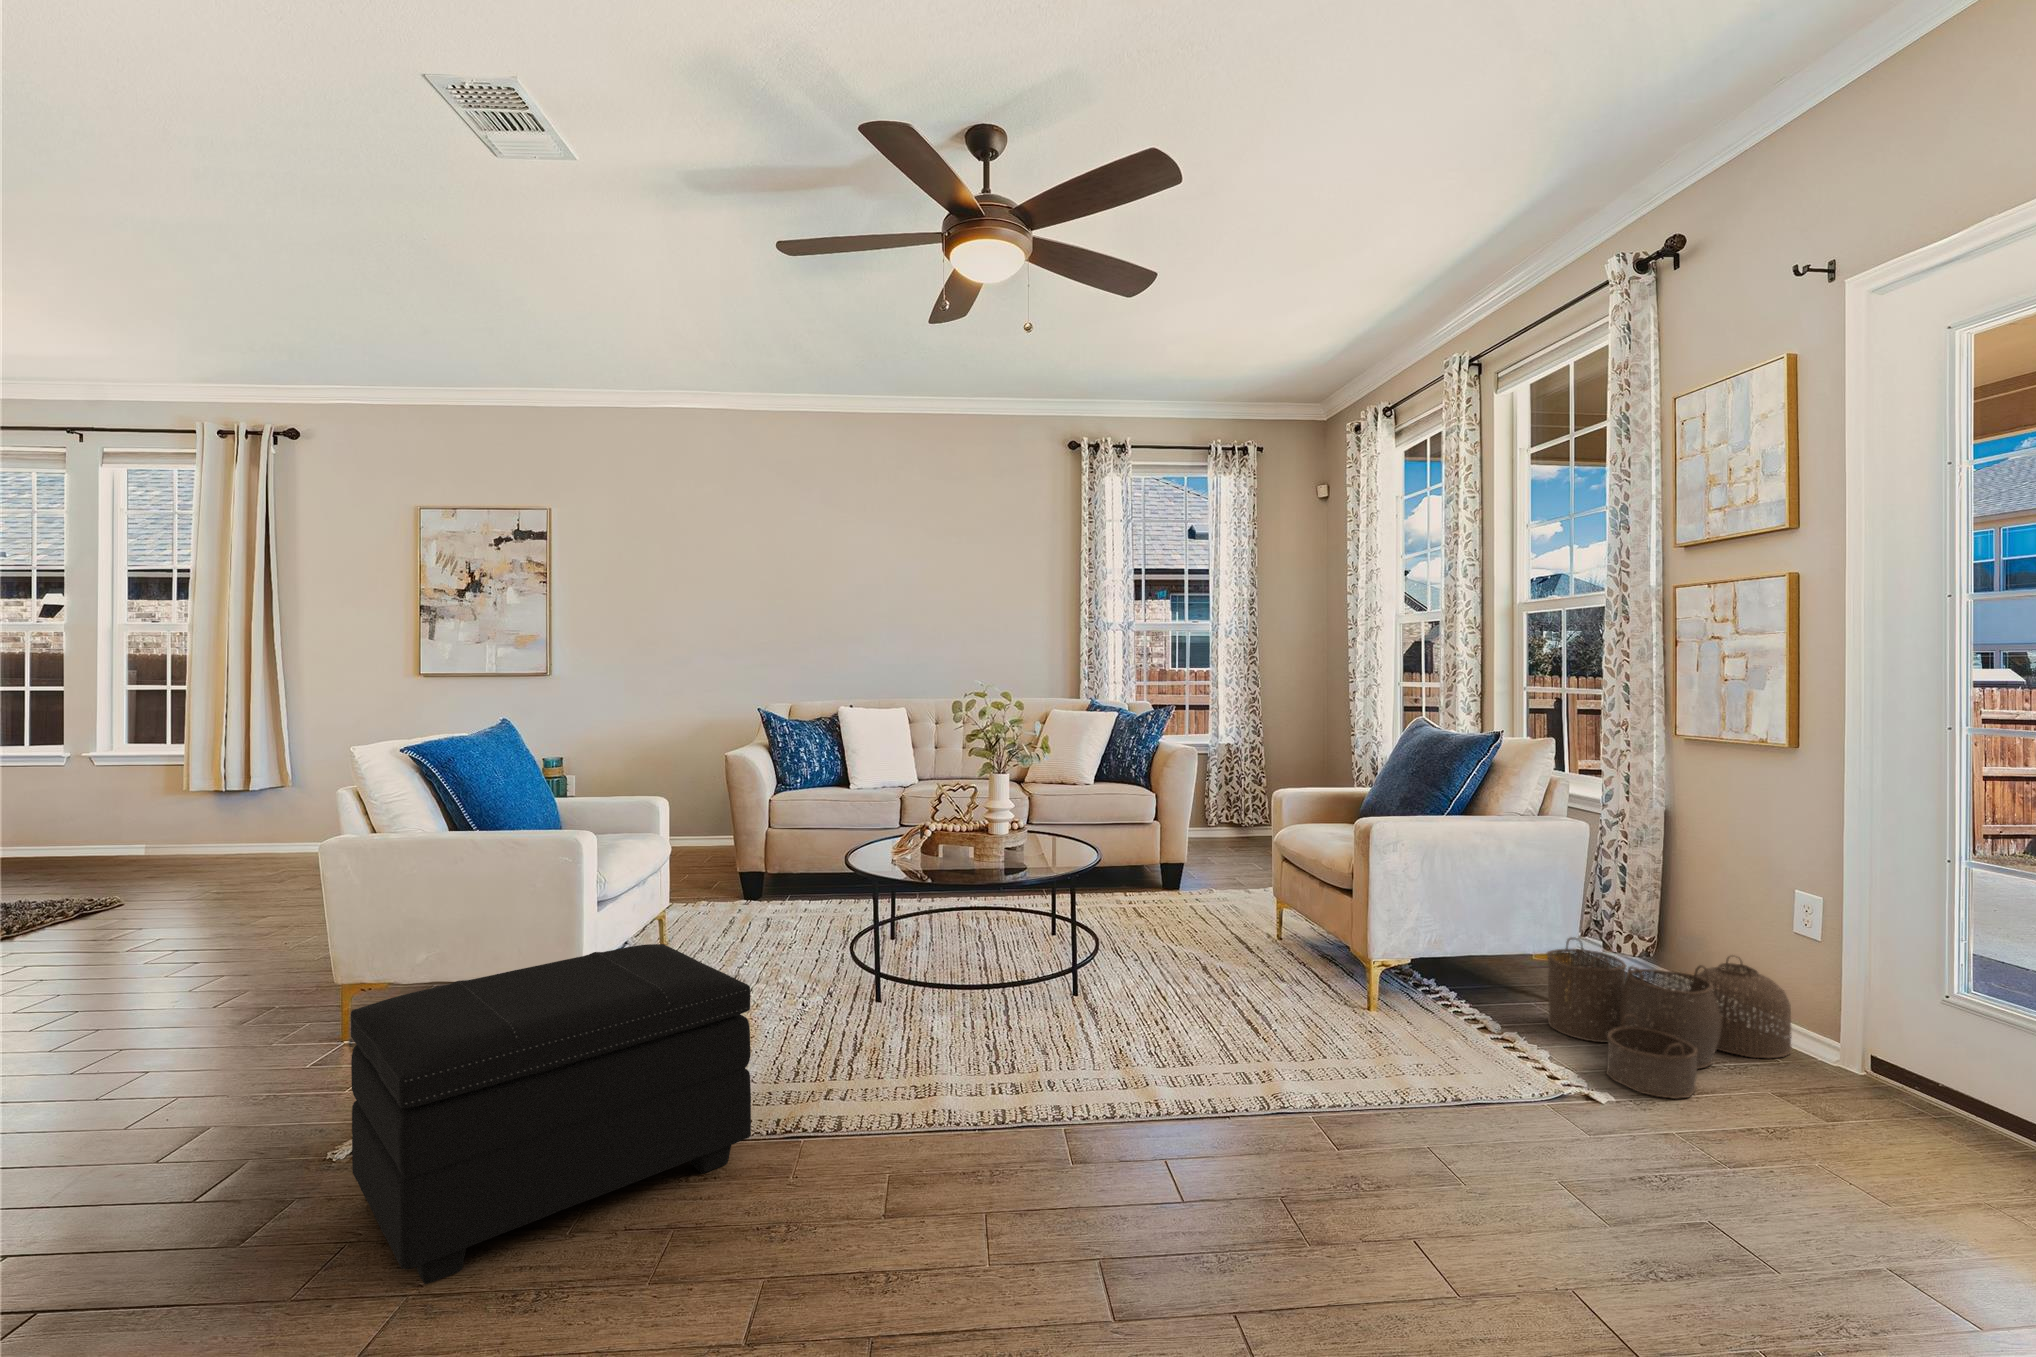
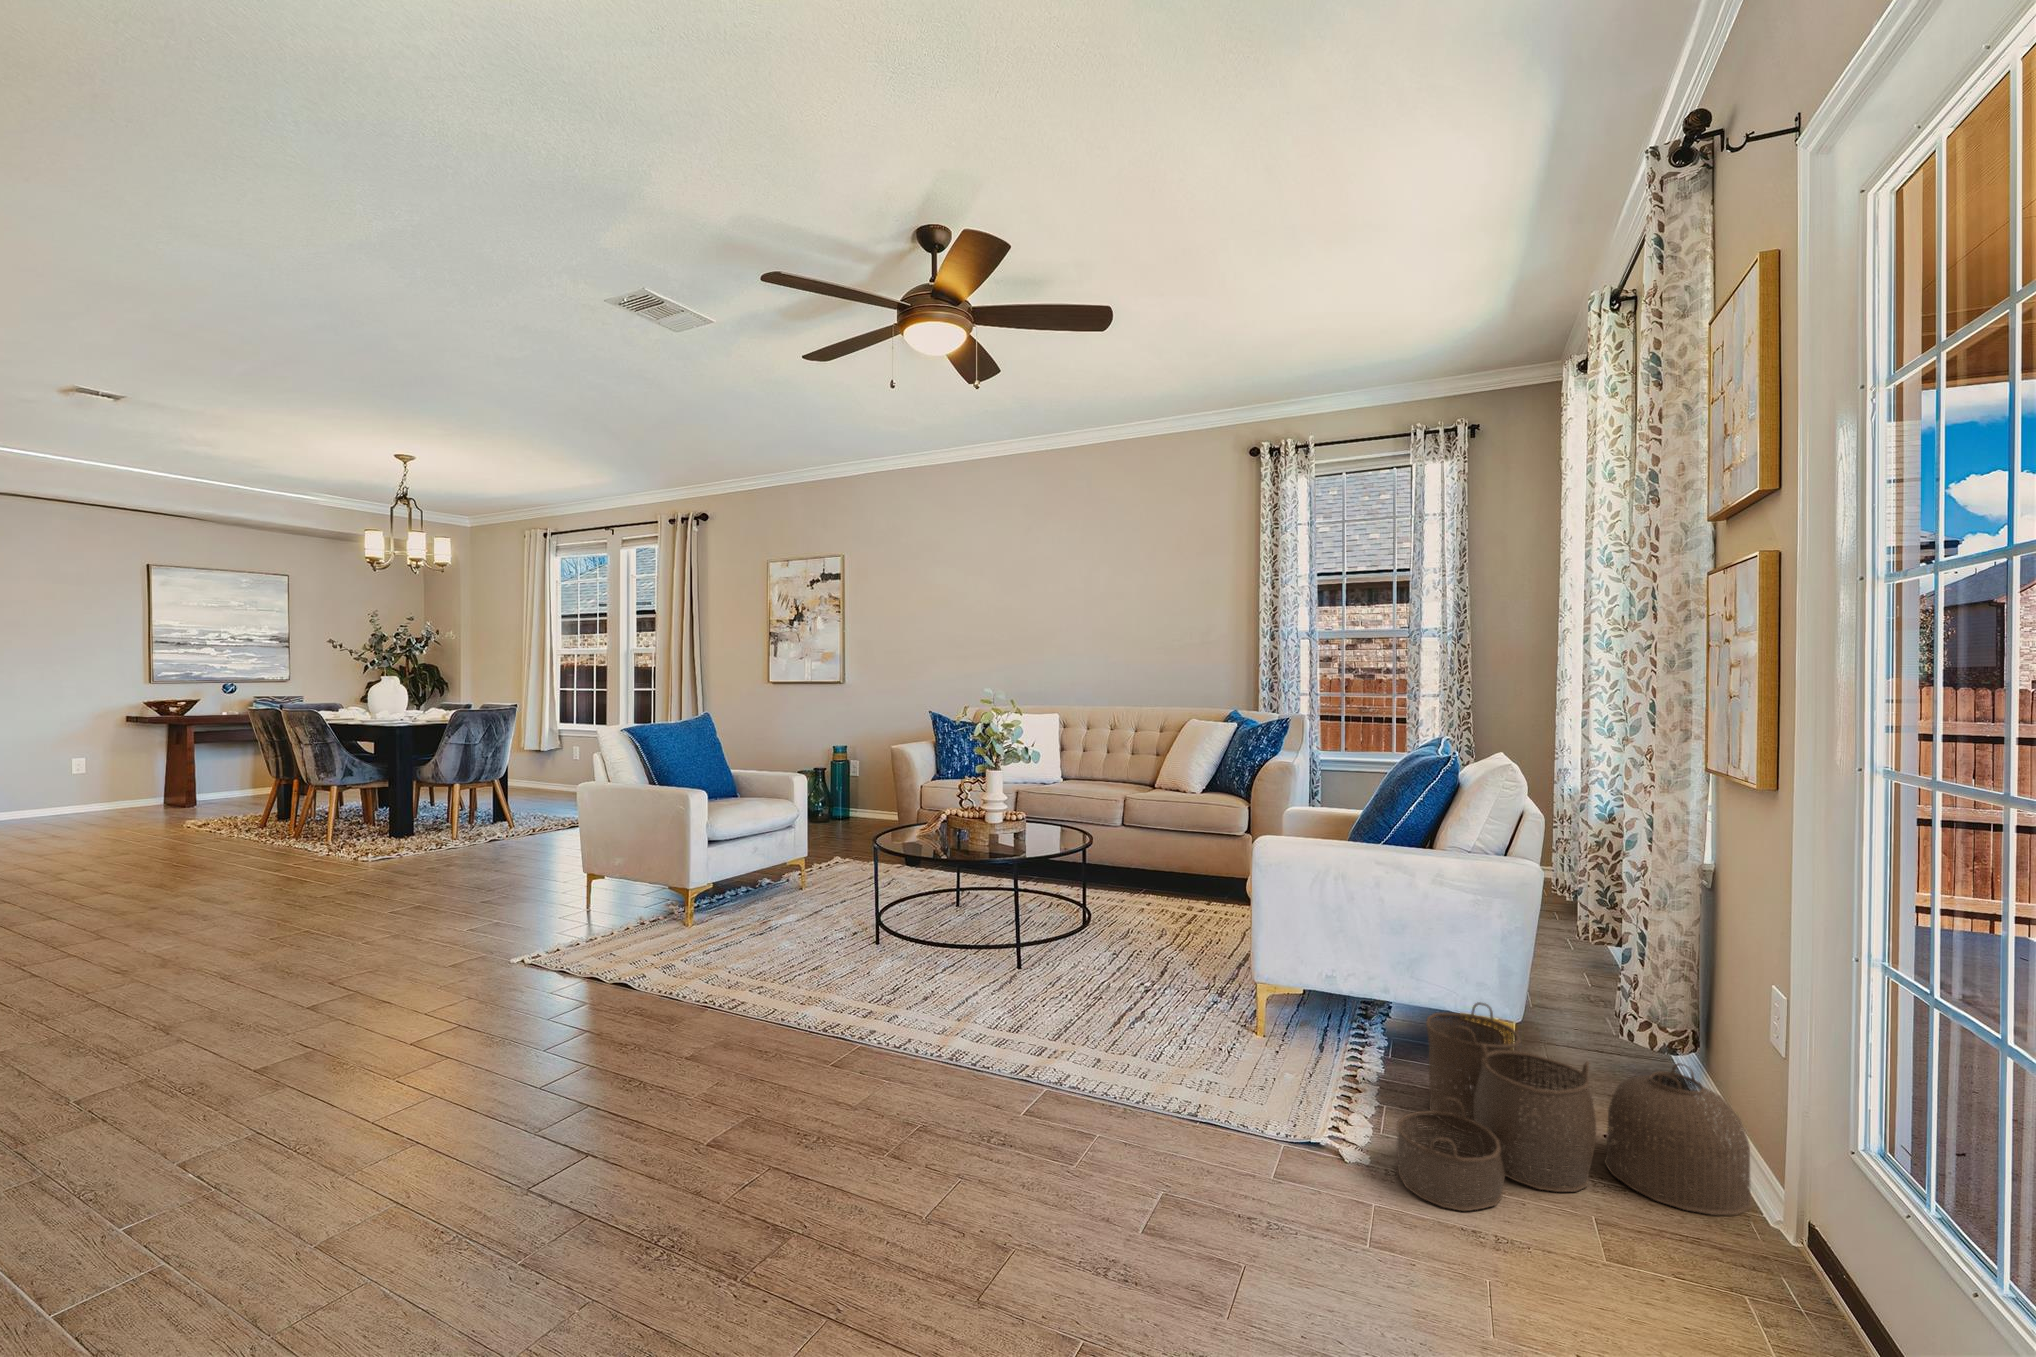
footstool: present [351,944,751,1284] -> none [356,863,635,1043]

